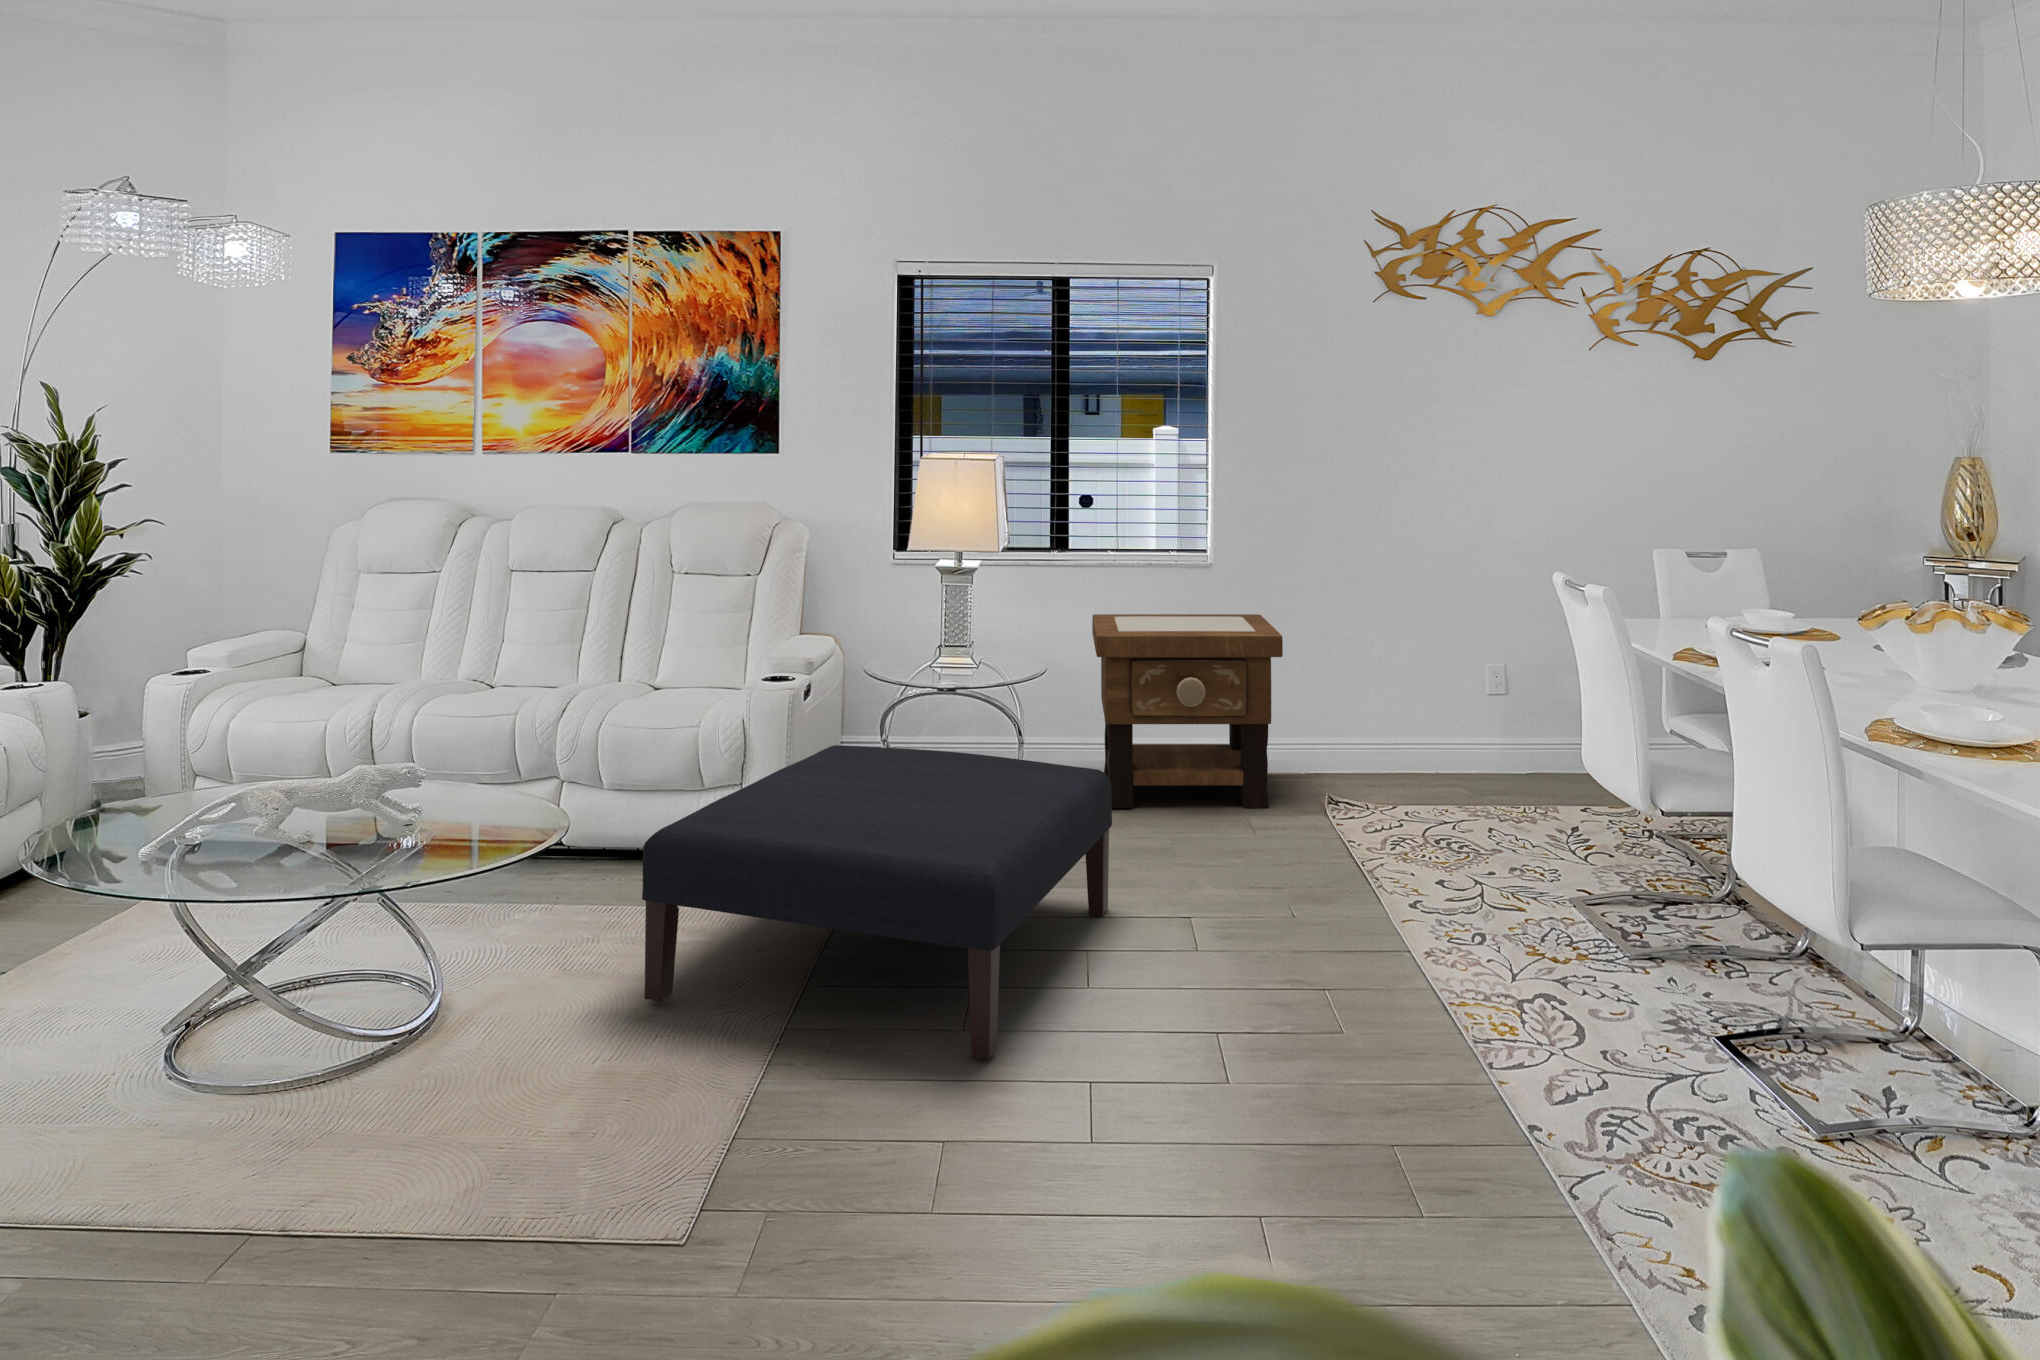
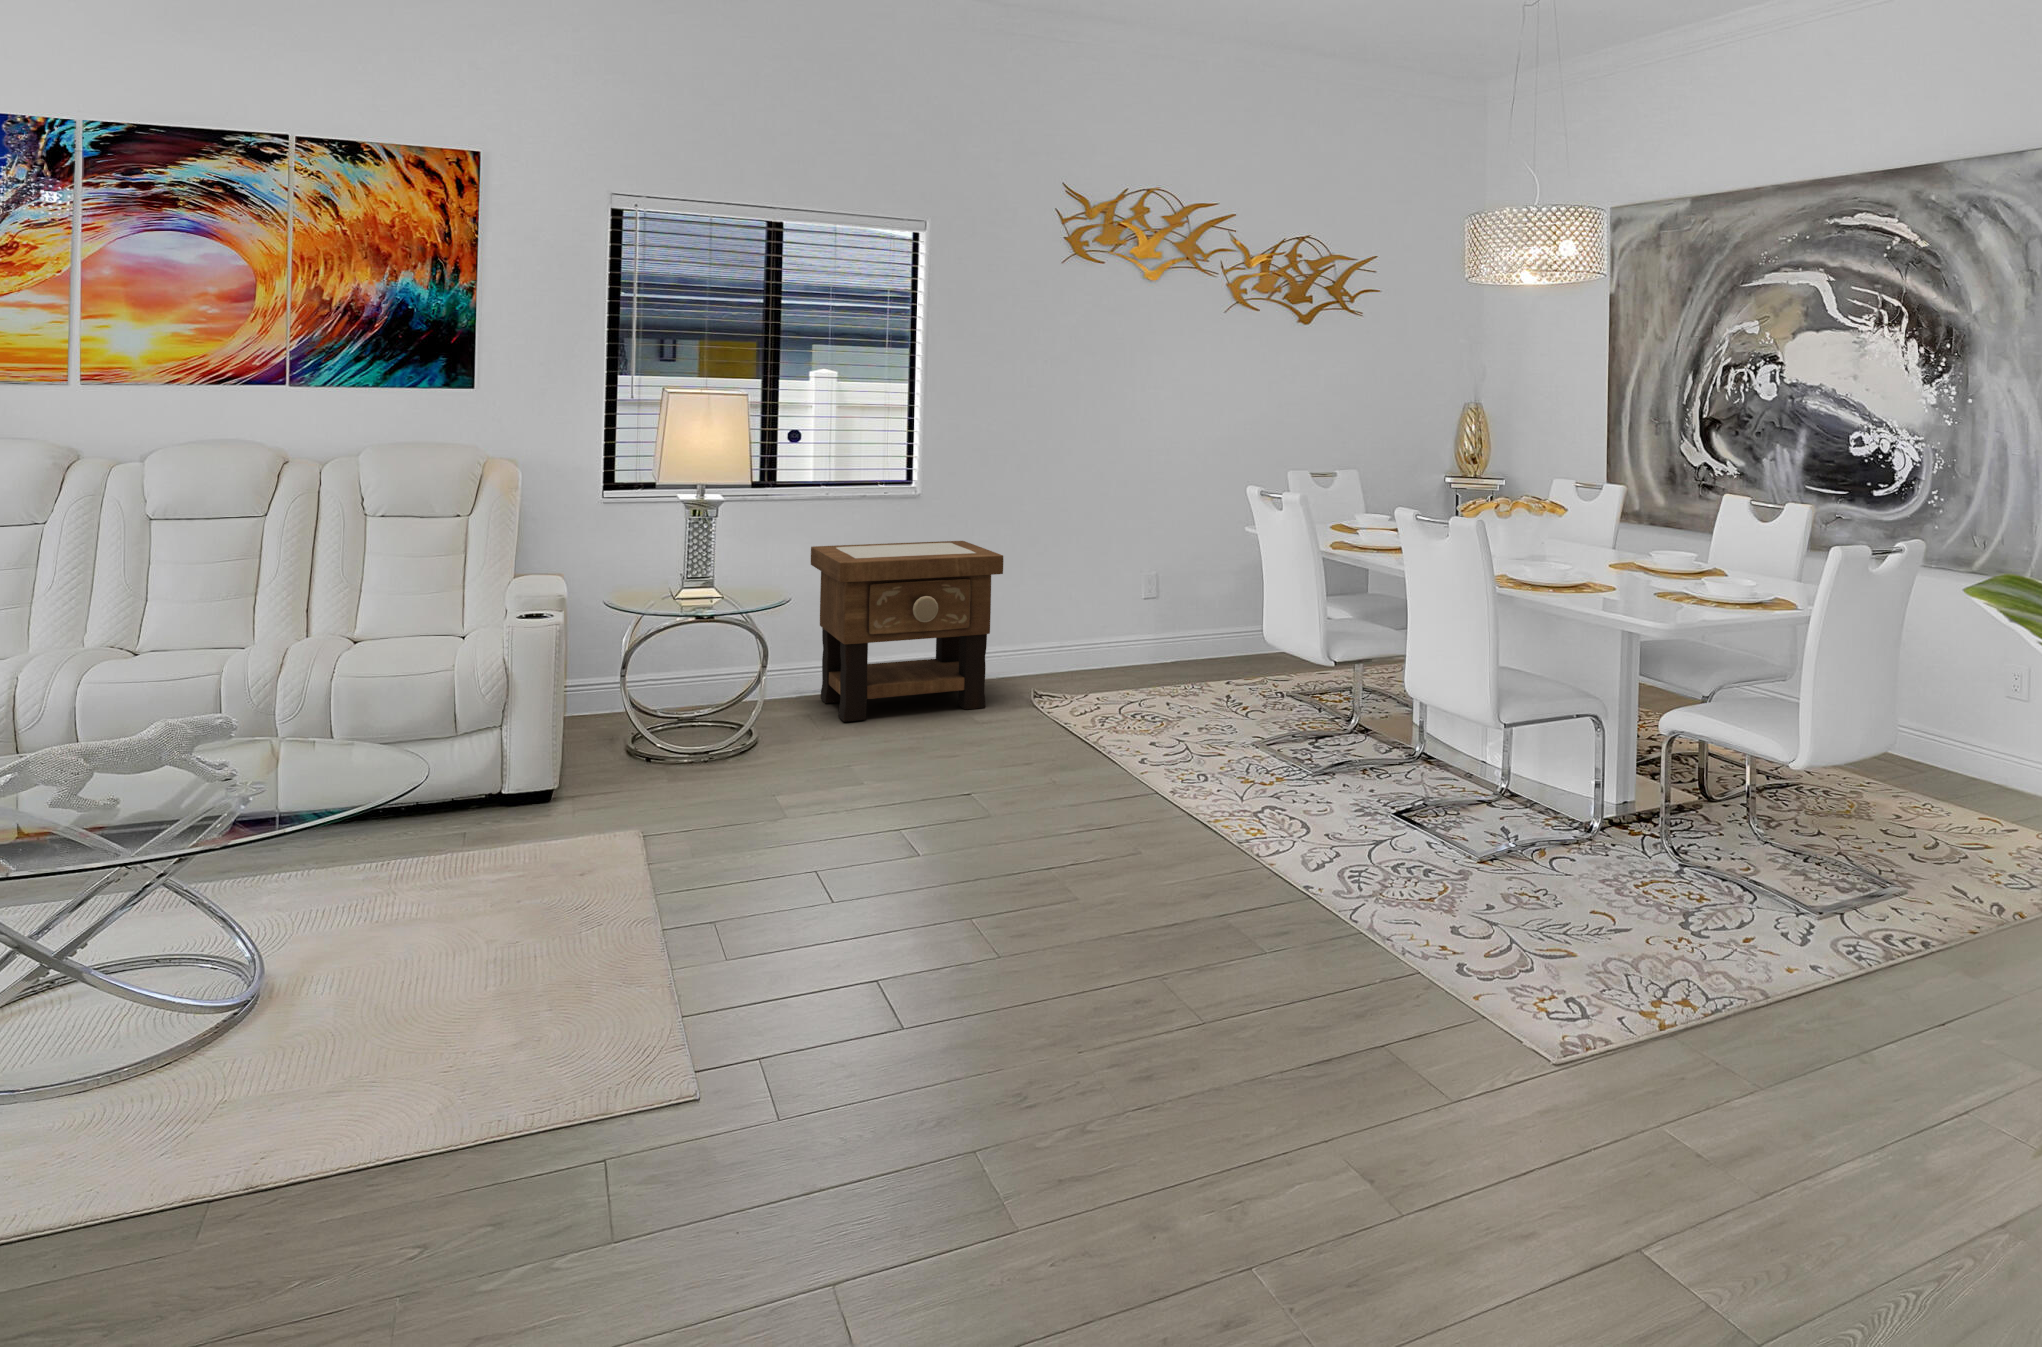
ottoman: present [642,745,1112,1059] -> none [505,671,906,924]

